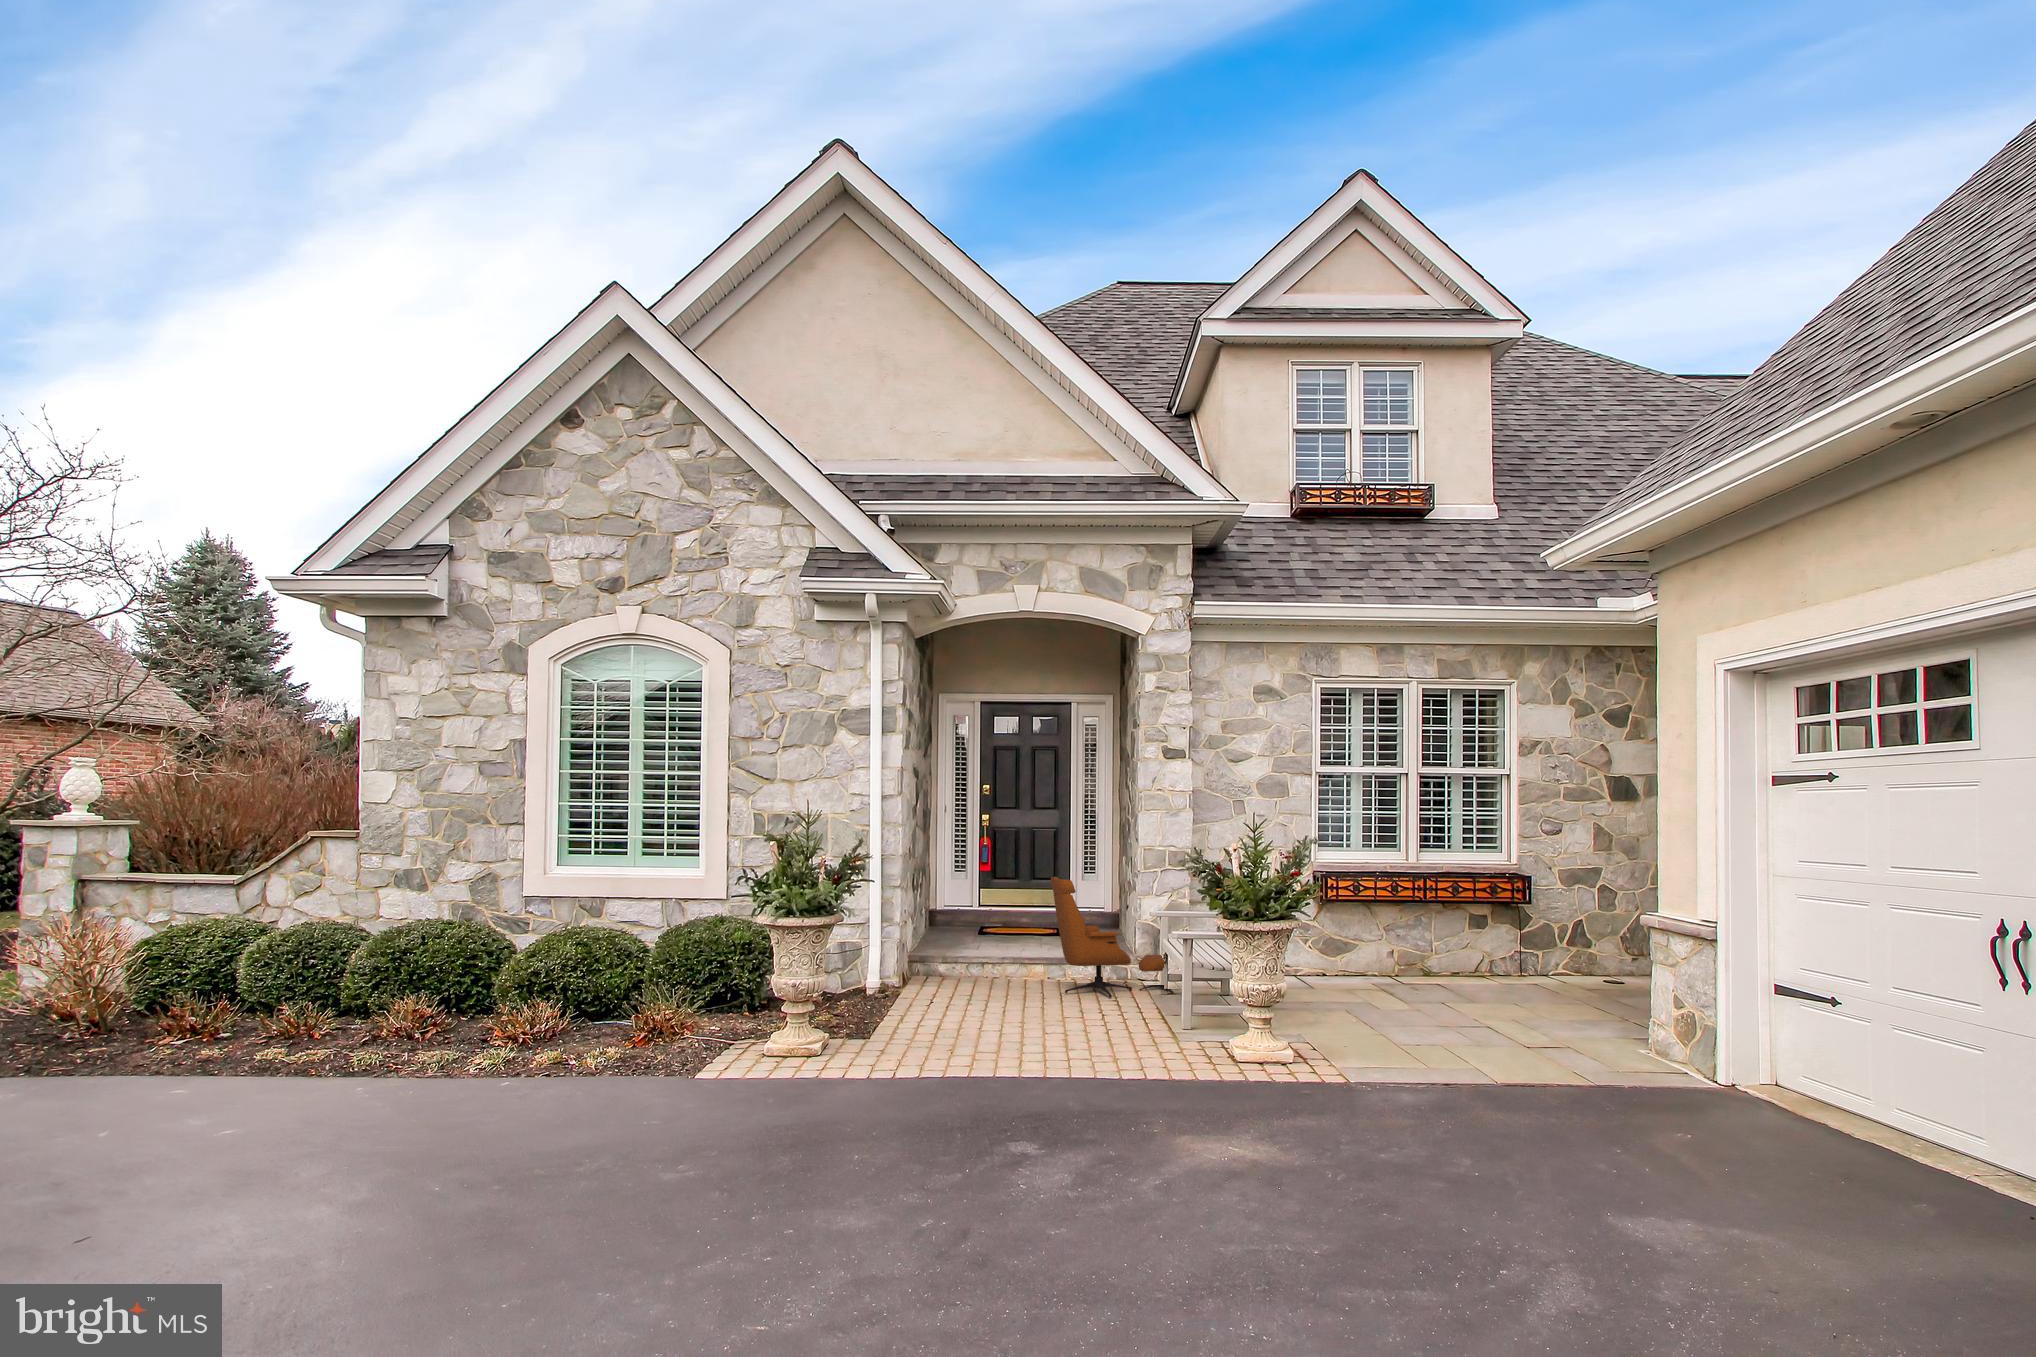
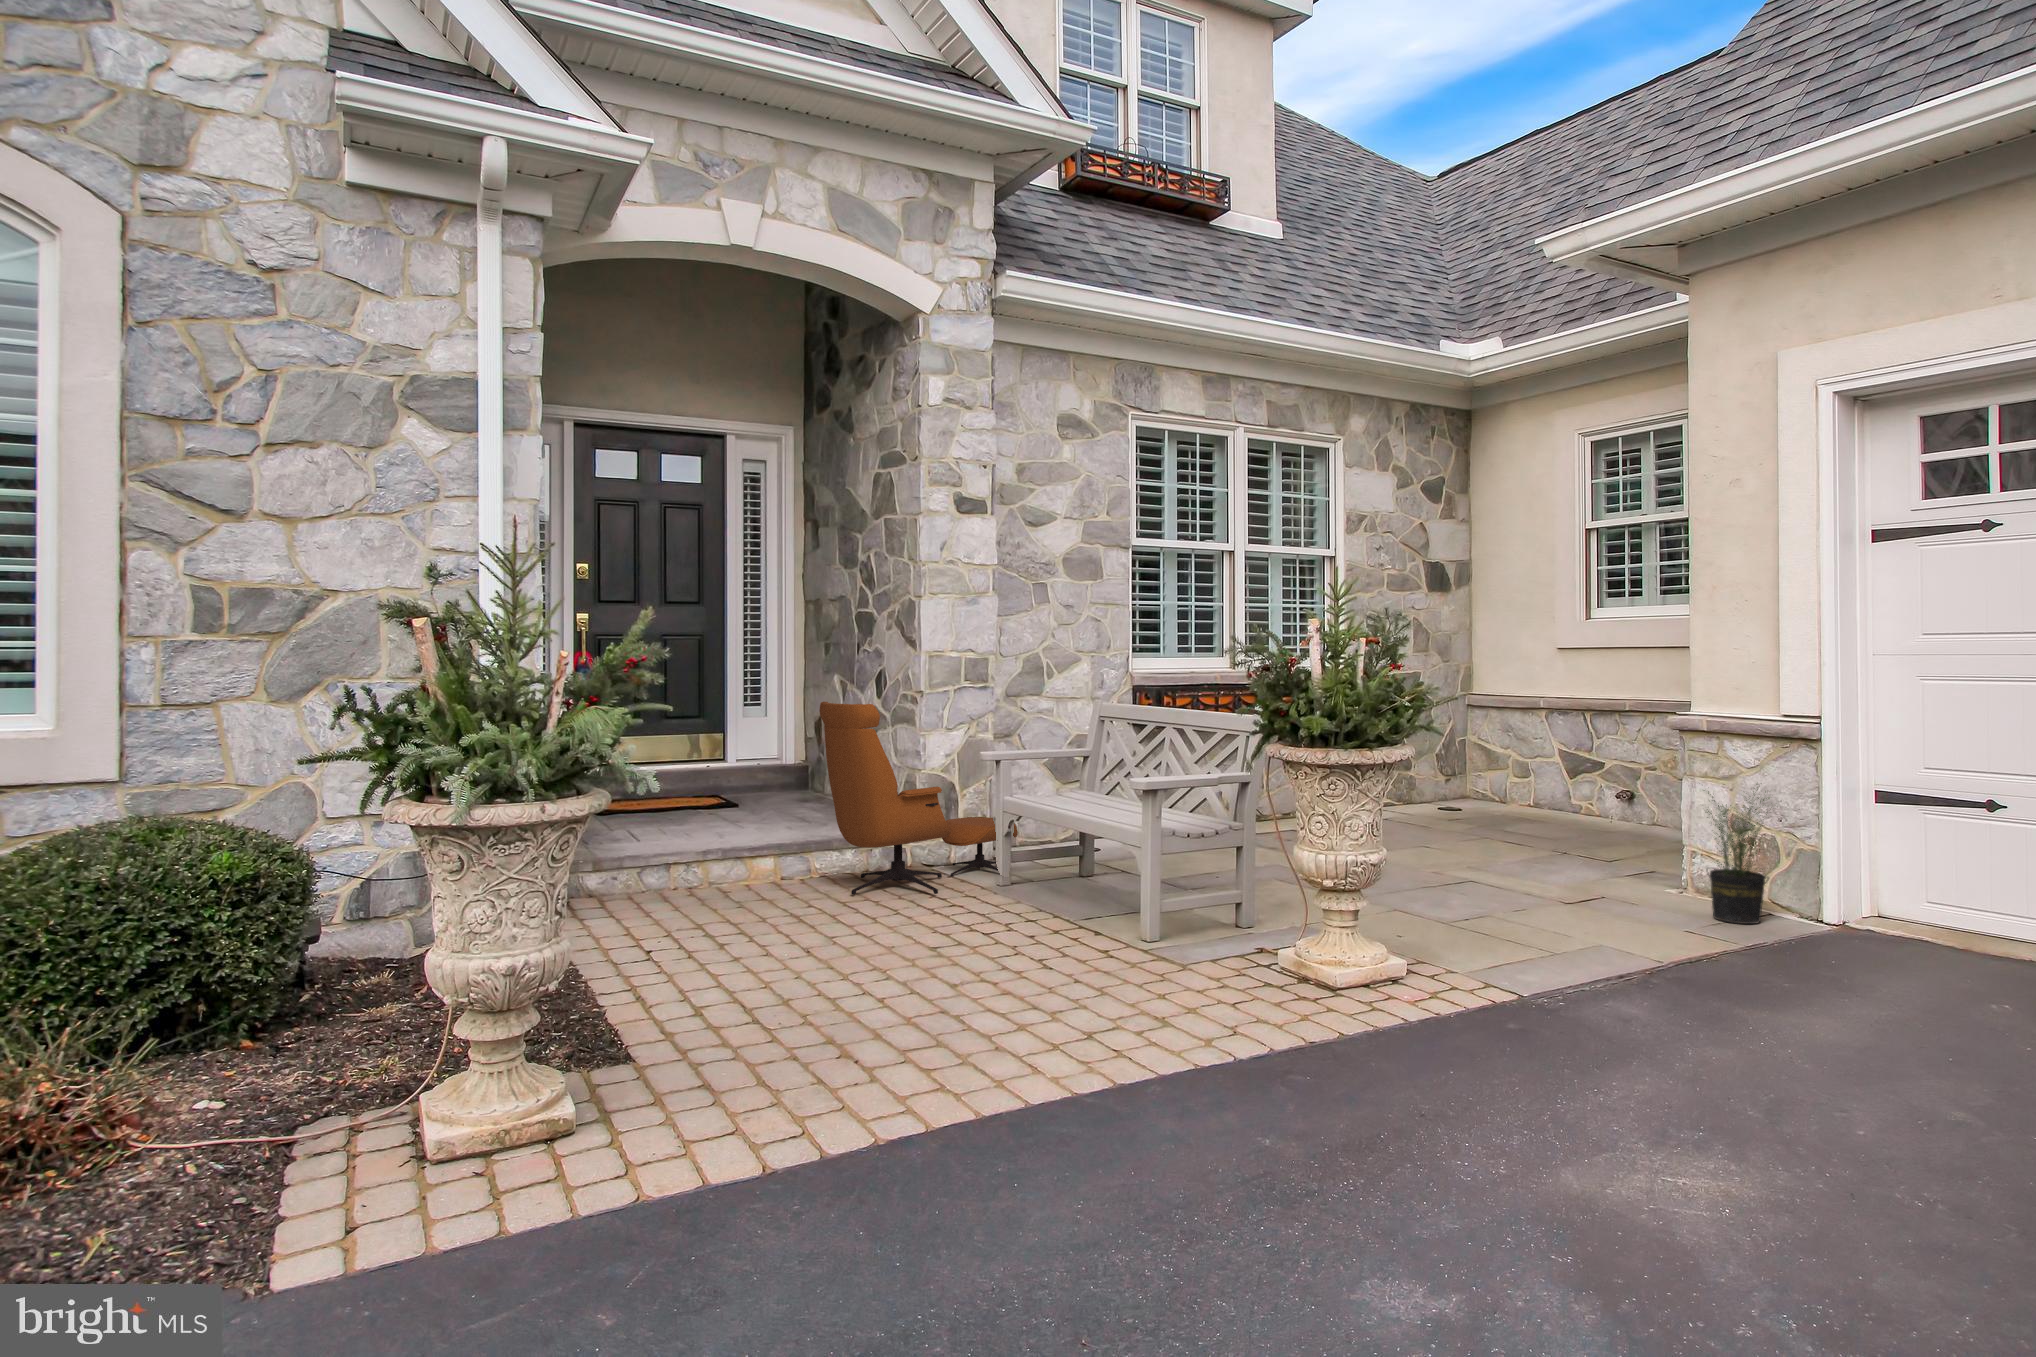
potted plant: none [1572,961,1630,1067] -> present [1704,789,1770,924]

